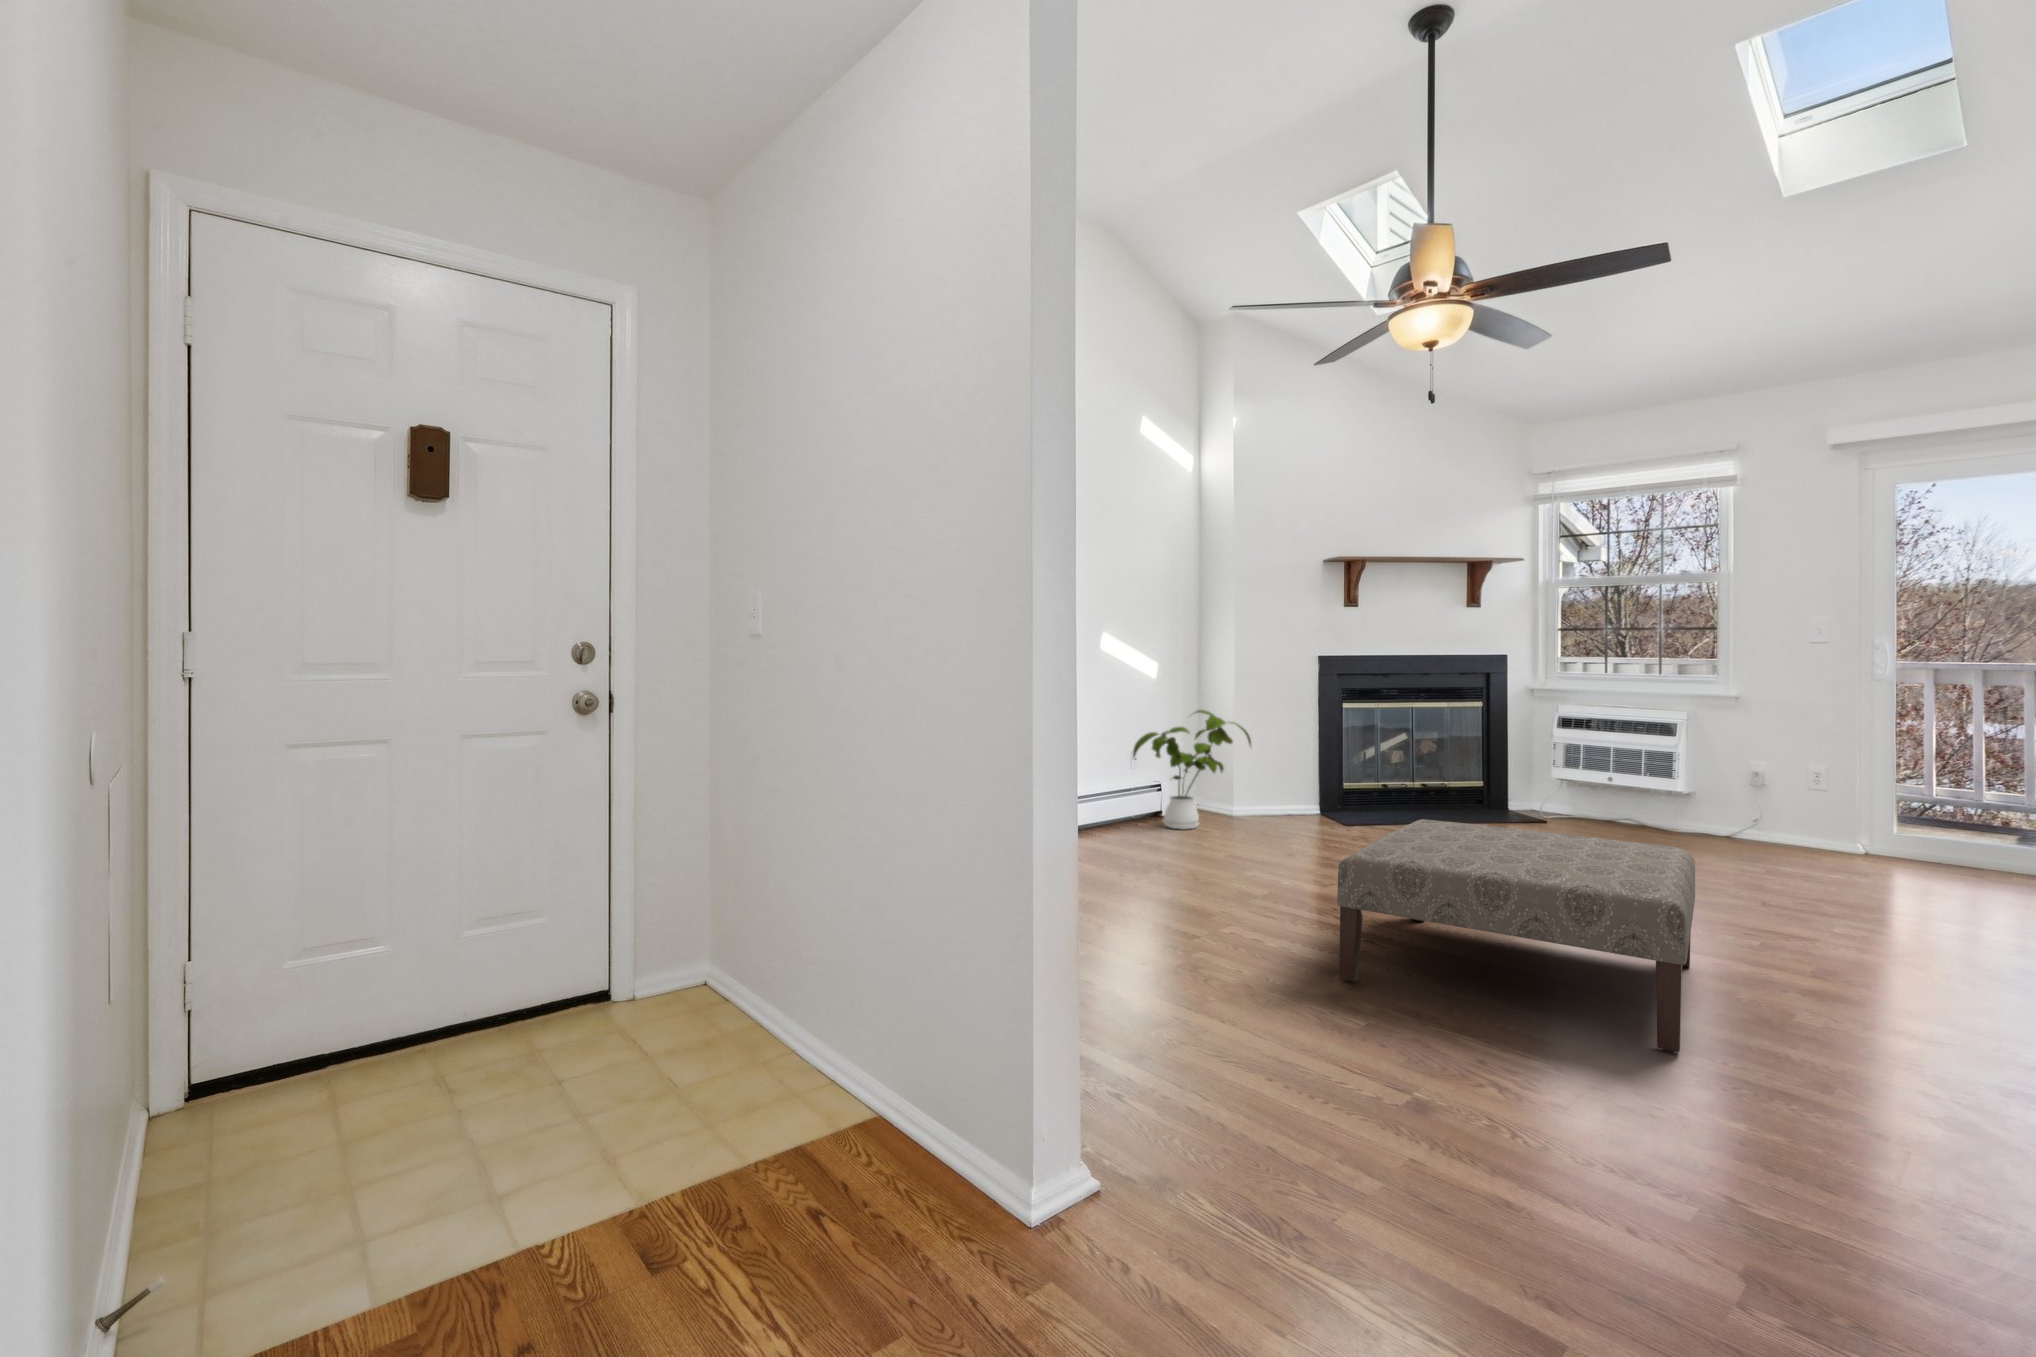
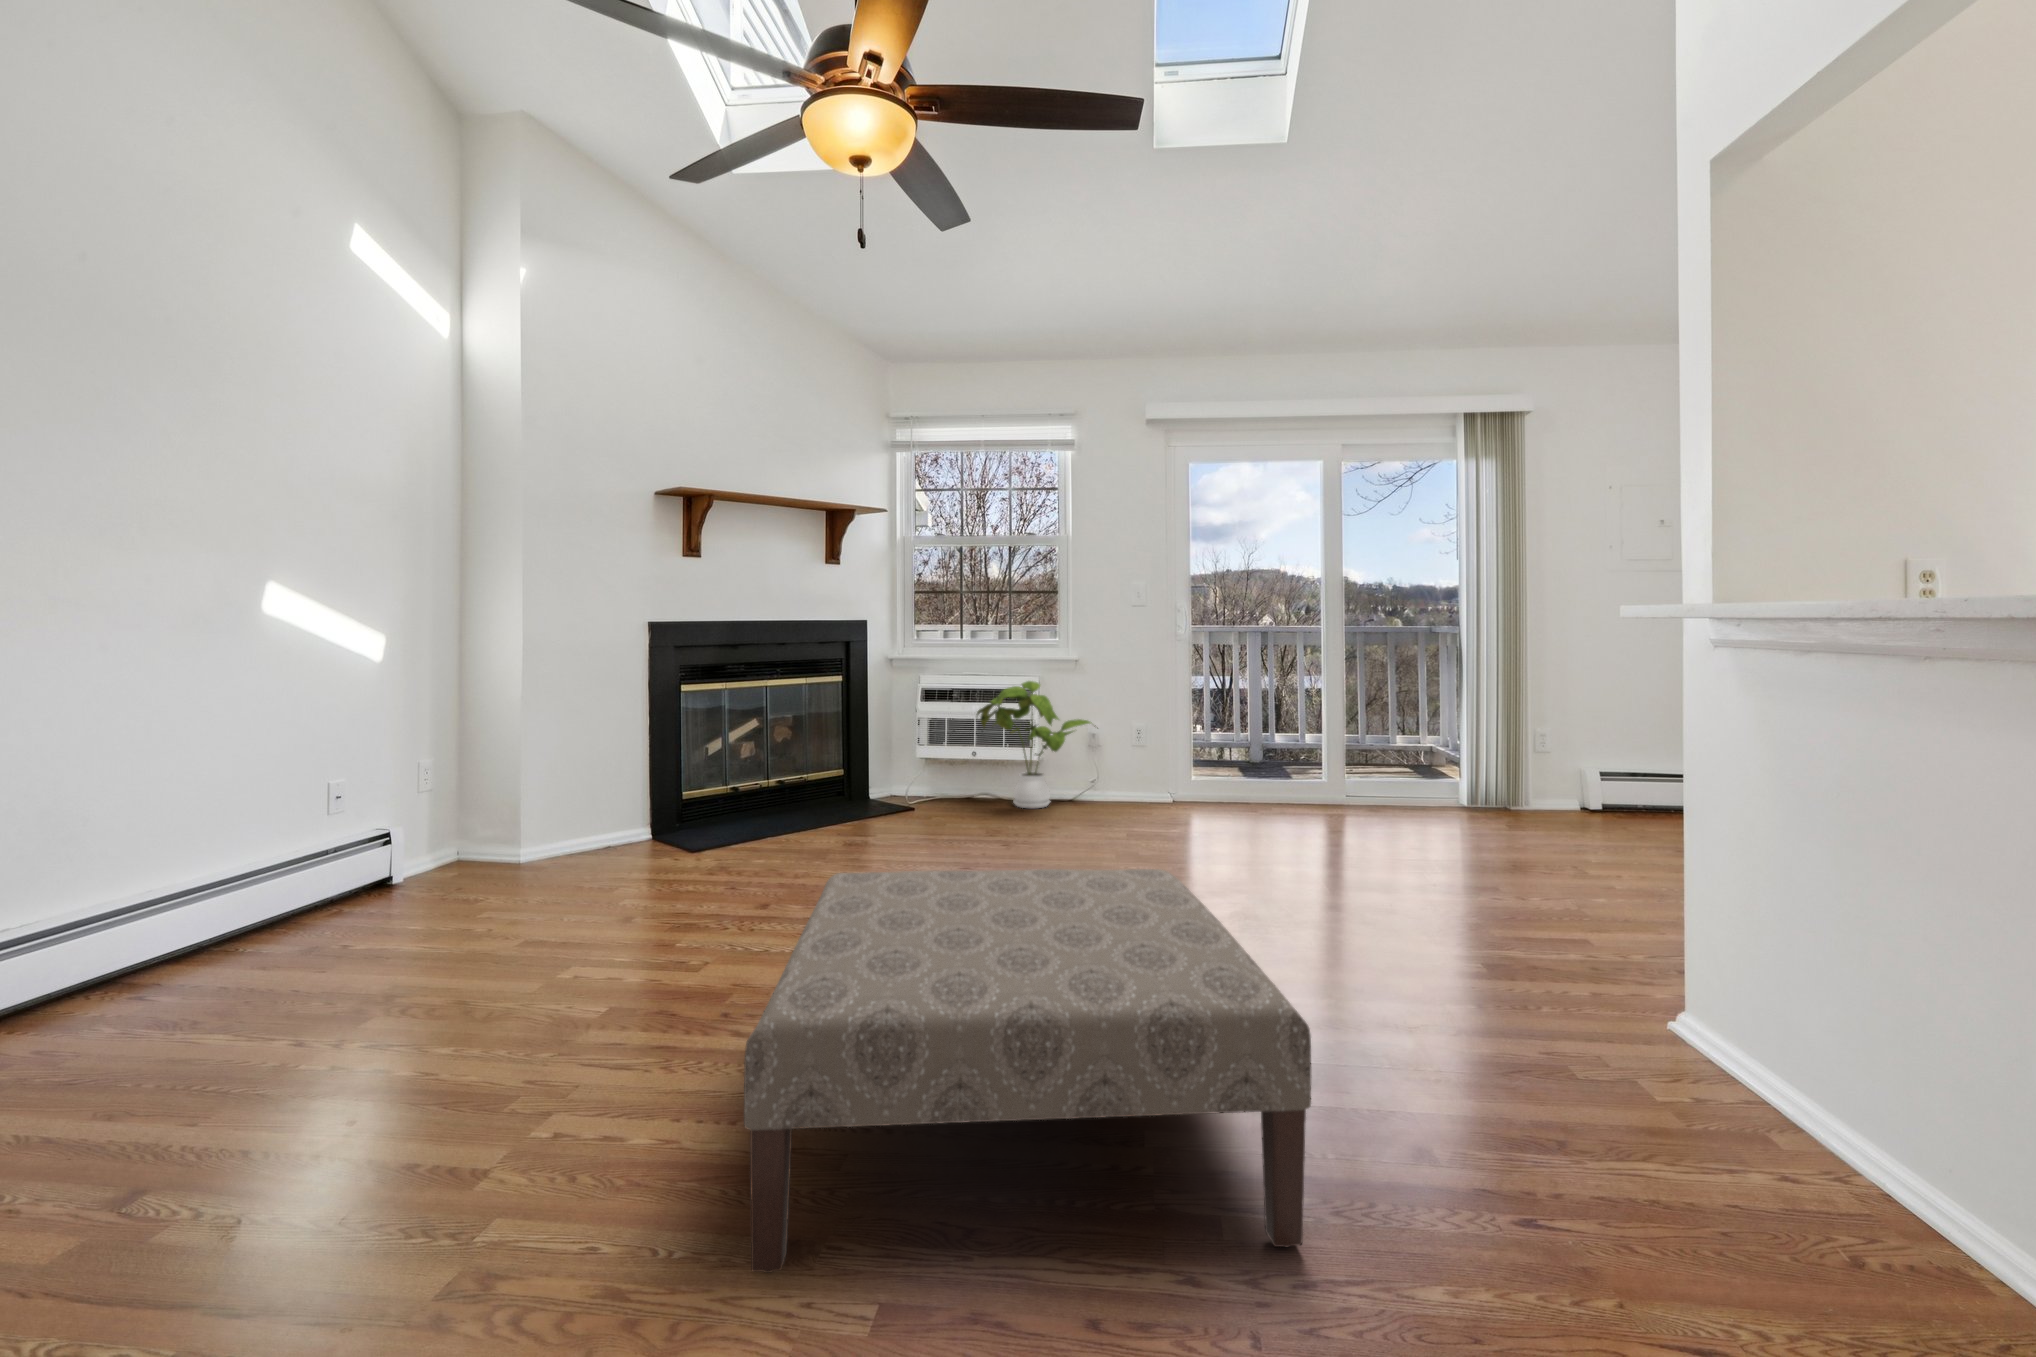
house plant: present [1133,710,1251,829] -> present [977,681,1092,808]

